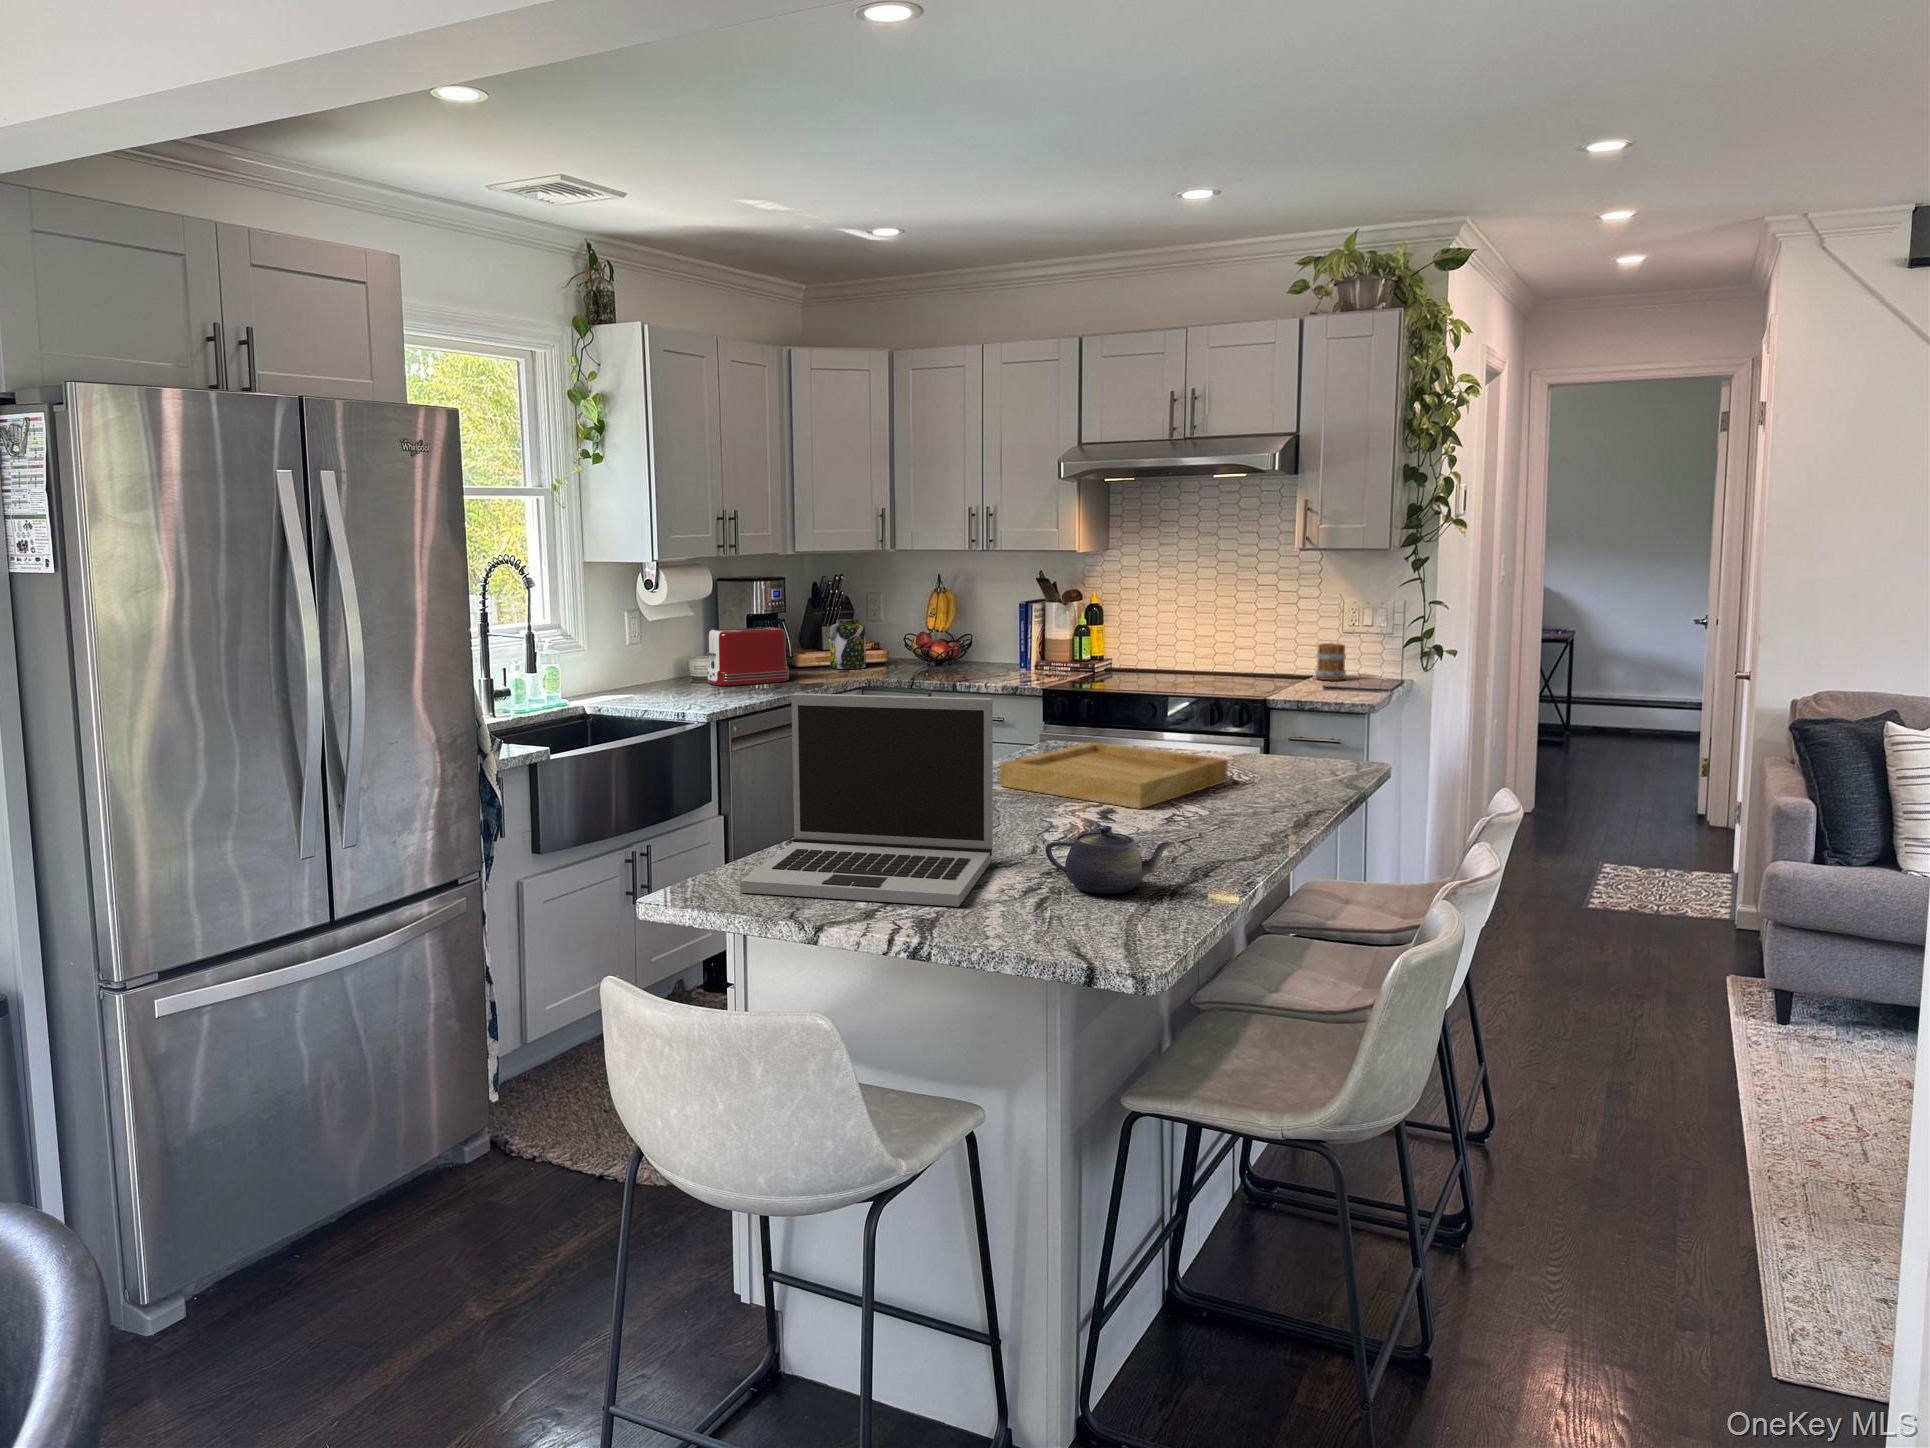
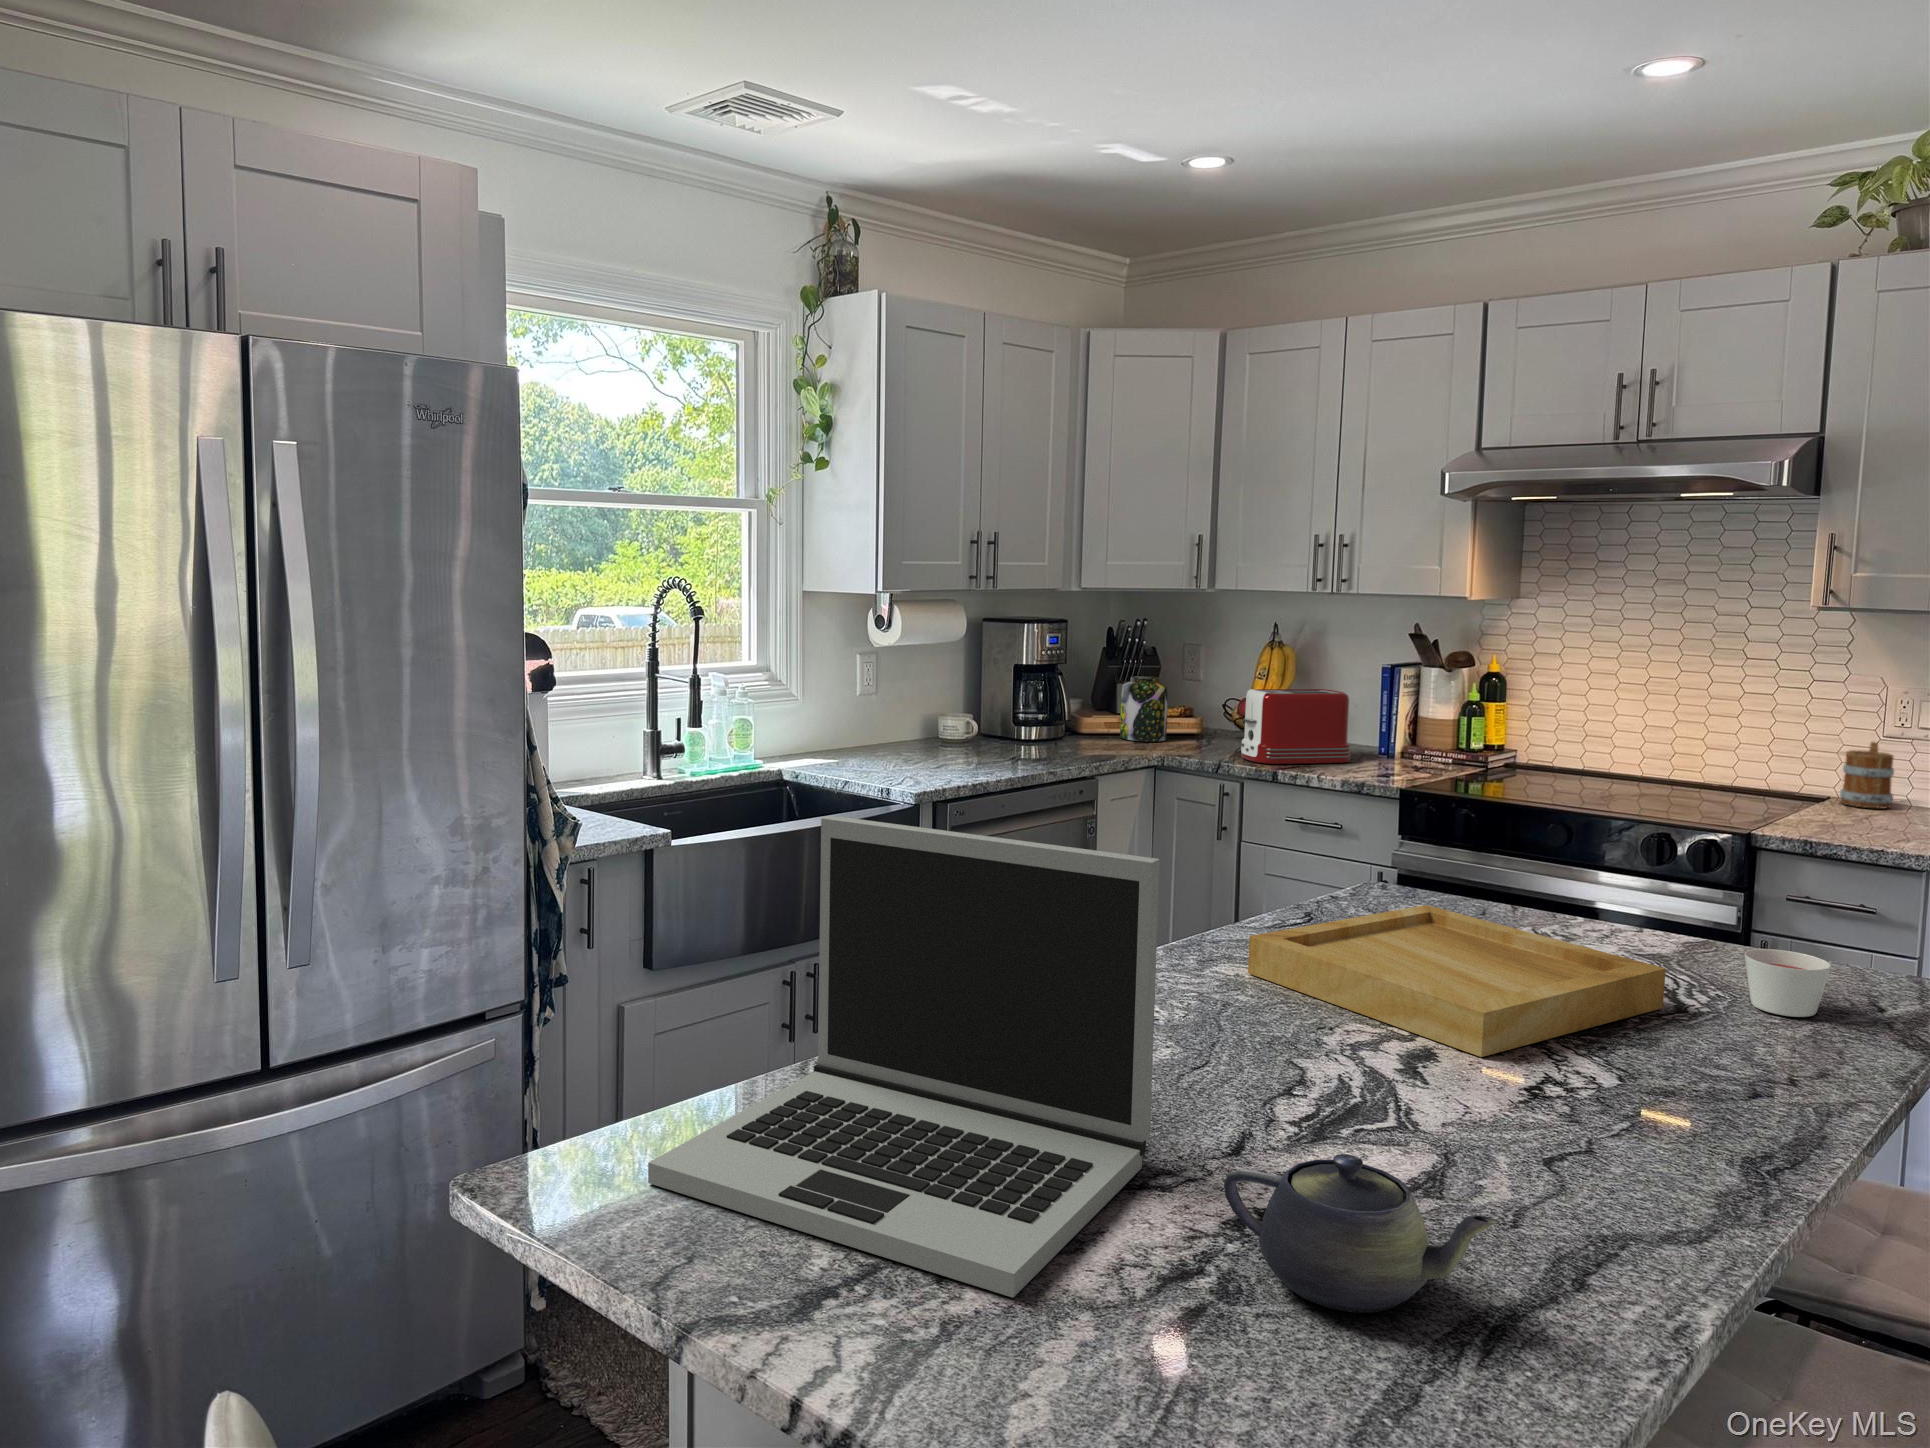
toaster: present [706,627,789,686] -> present [1241,689,1350,764]
candle: none [1267,746,1309,780] -> present [1745,949,1831,1017]

